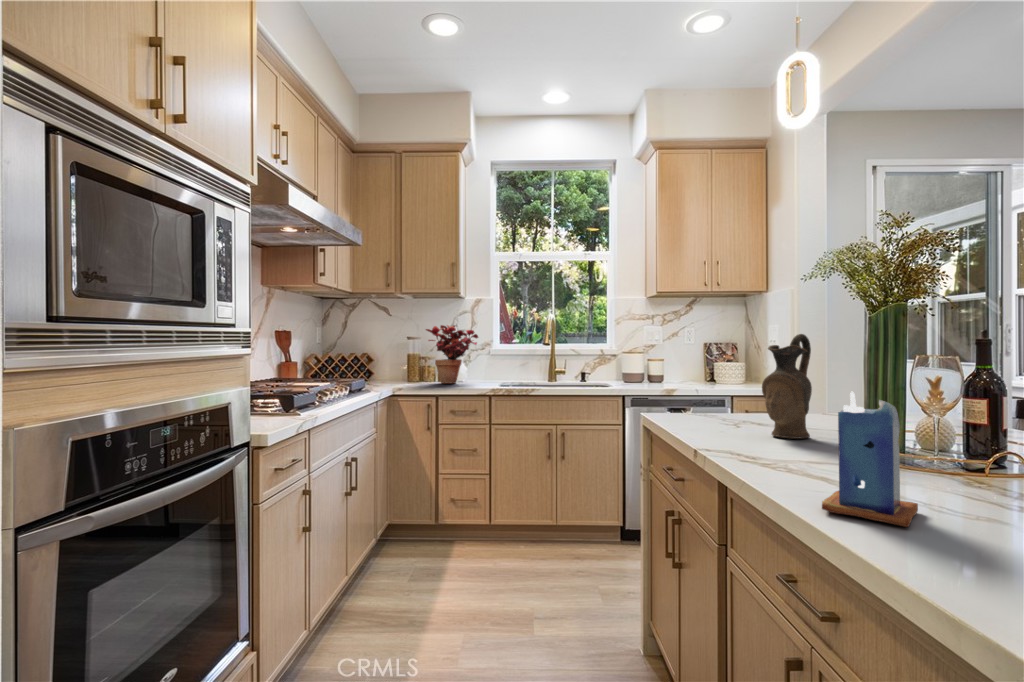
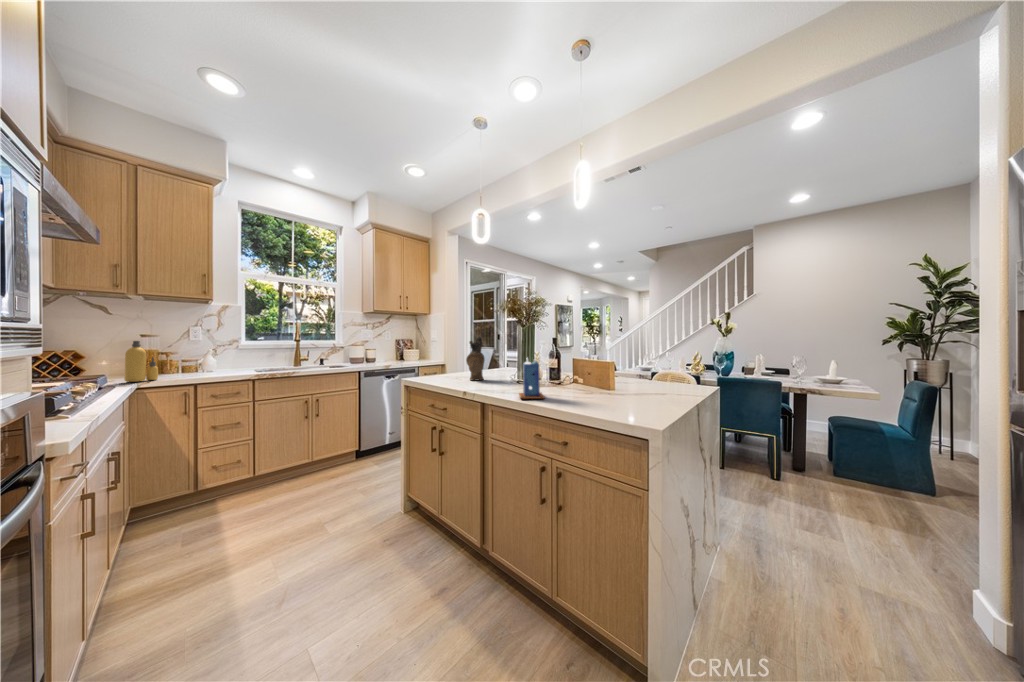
potted plant: present [426,325,478,384] -> none [171,325,233,375]
bottle: none [388,343,412,387] -> present [124,341,158,382]

